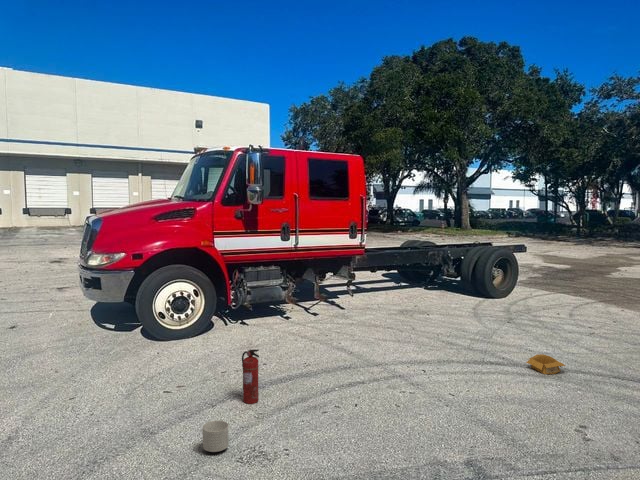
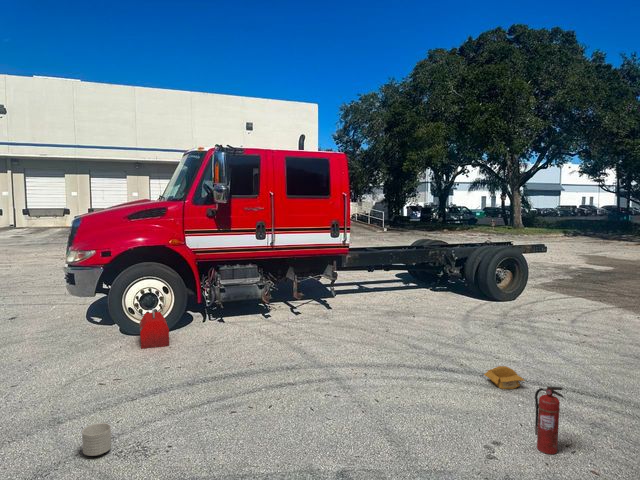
toolbox: none [171,313,208,353] -> present [139,310,169,349]
fire extinguisher: present [242,349,259,404] -> present [535,386,563,454]

